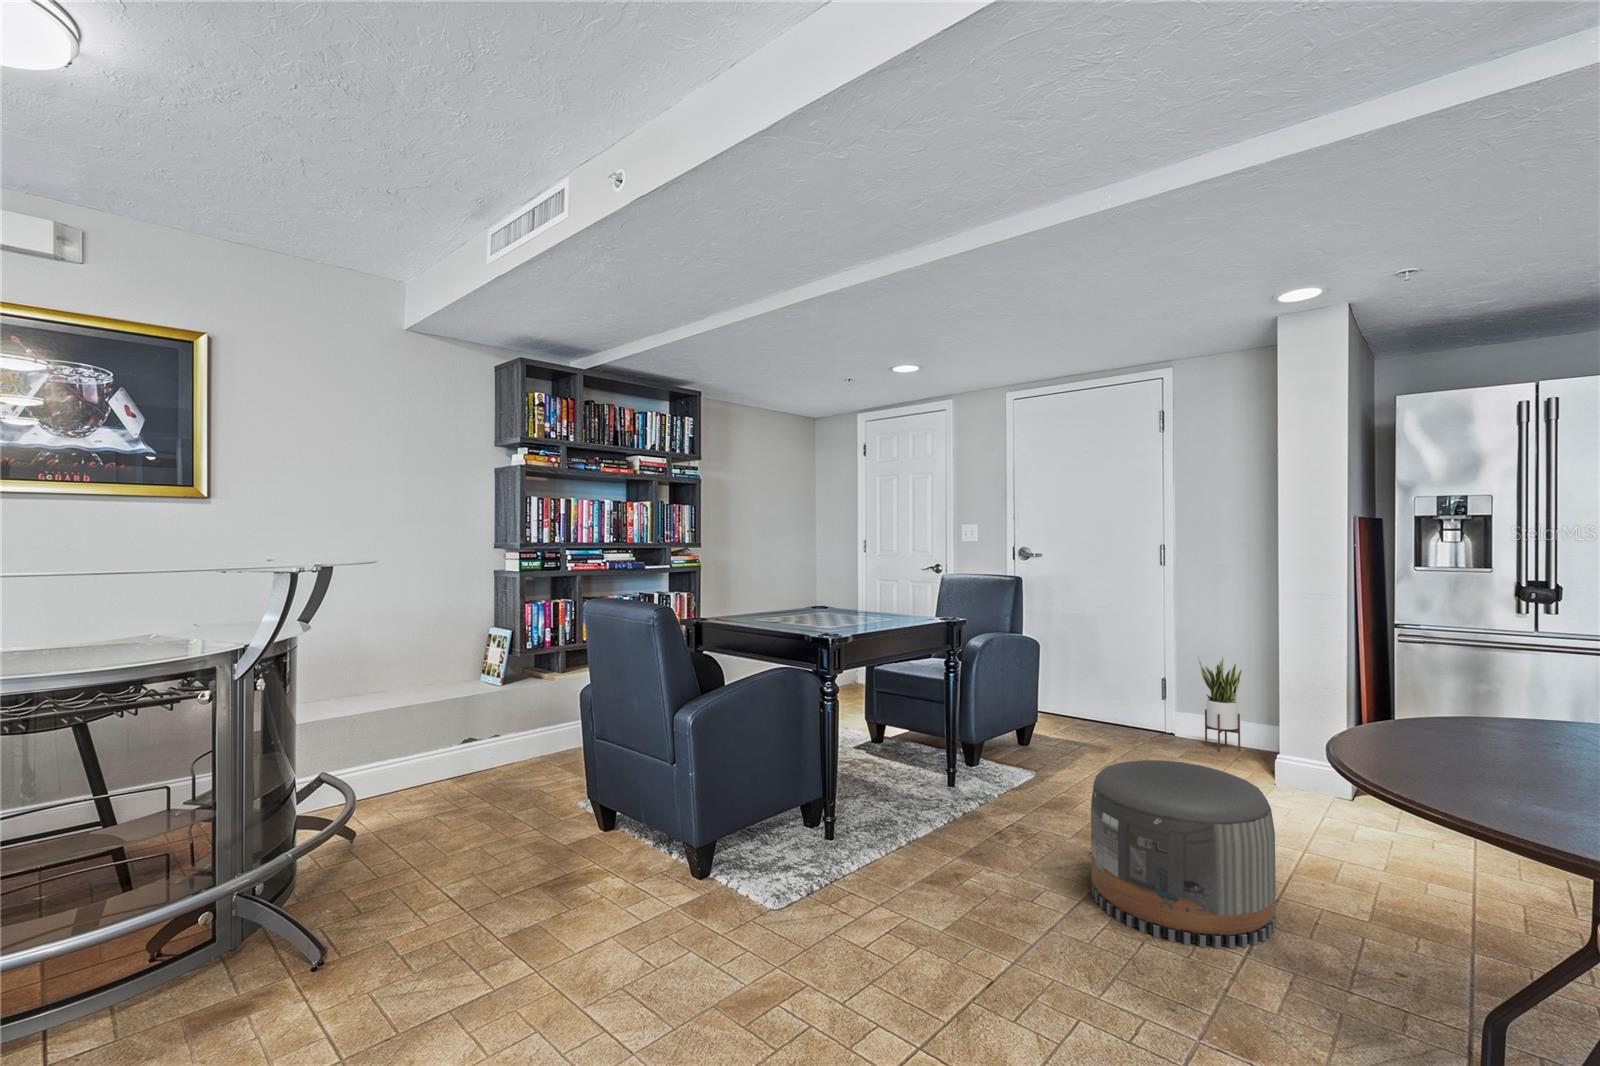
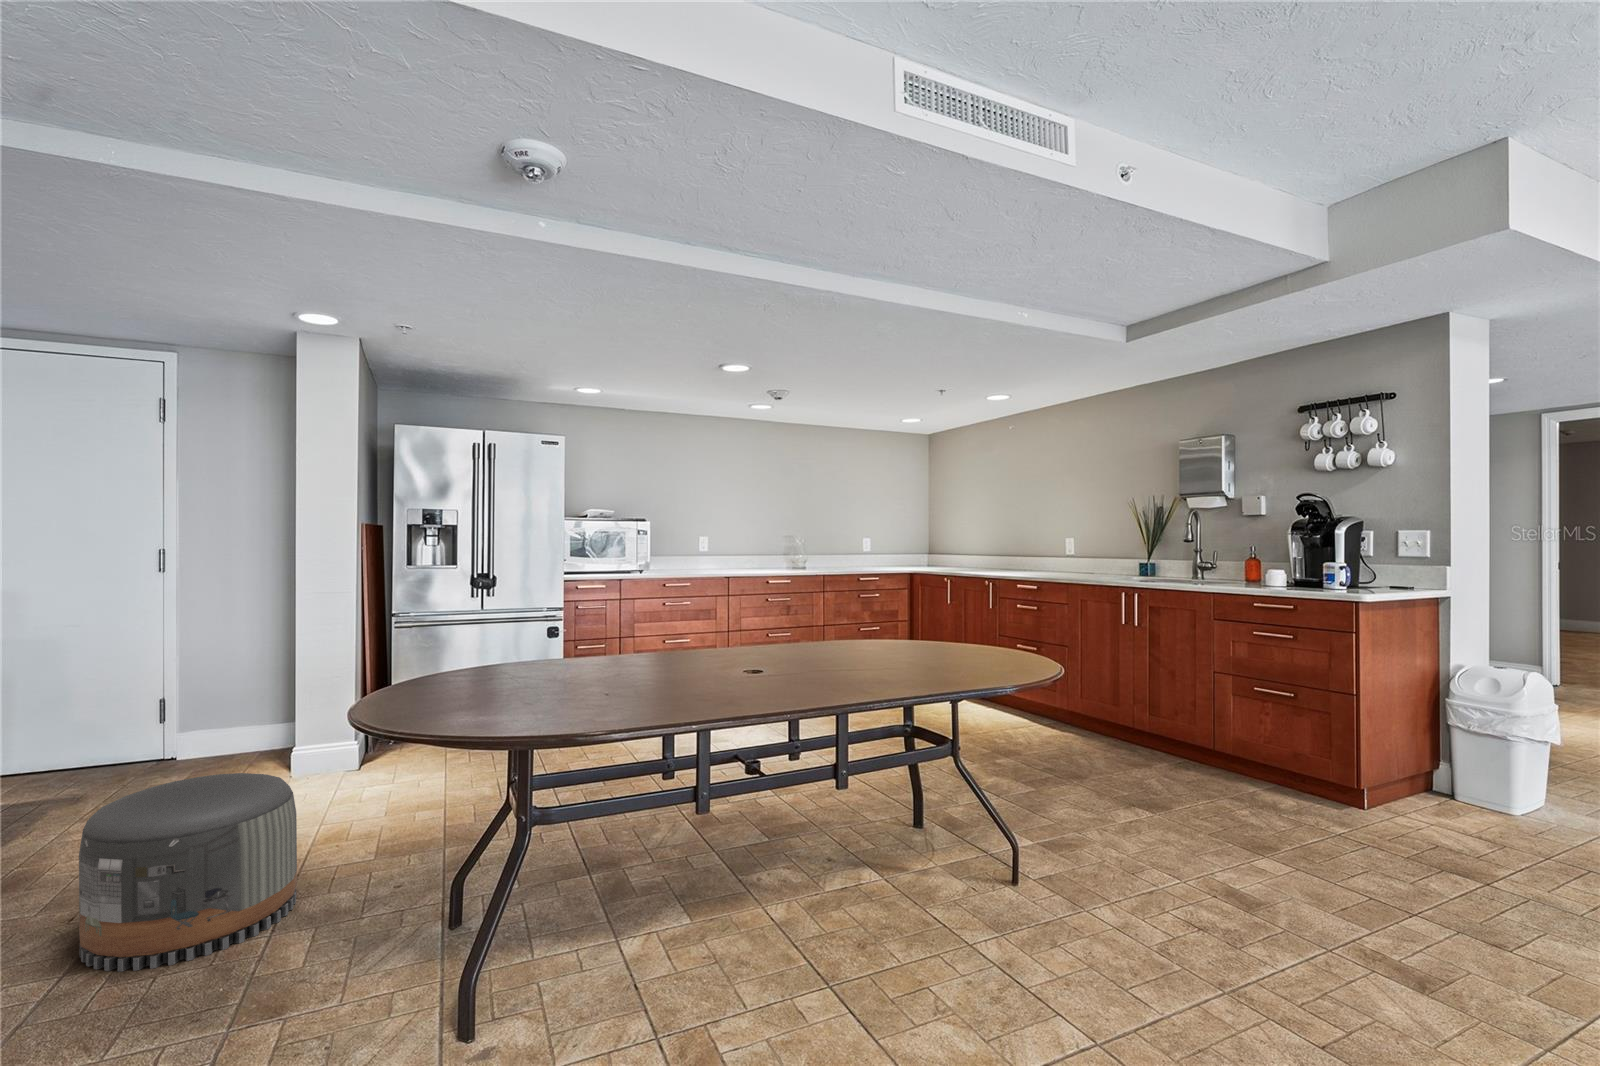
potted plant: present [1197,656,1242,751] -> none [205,665,255,763]

